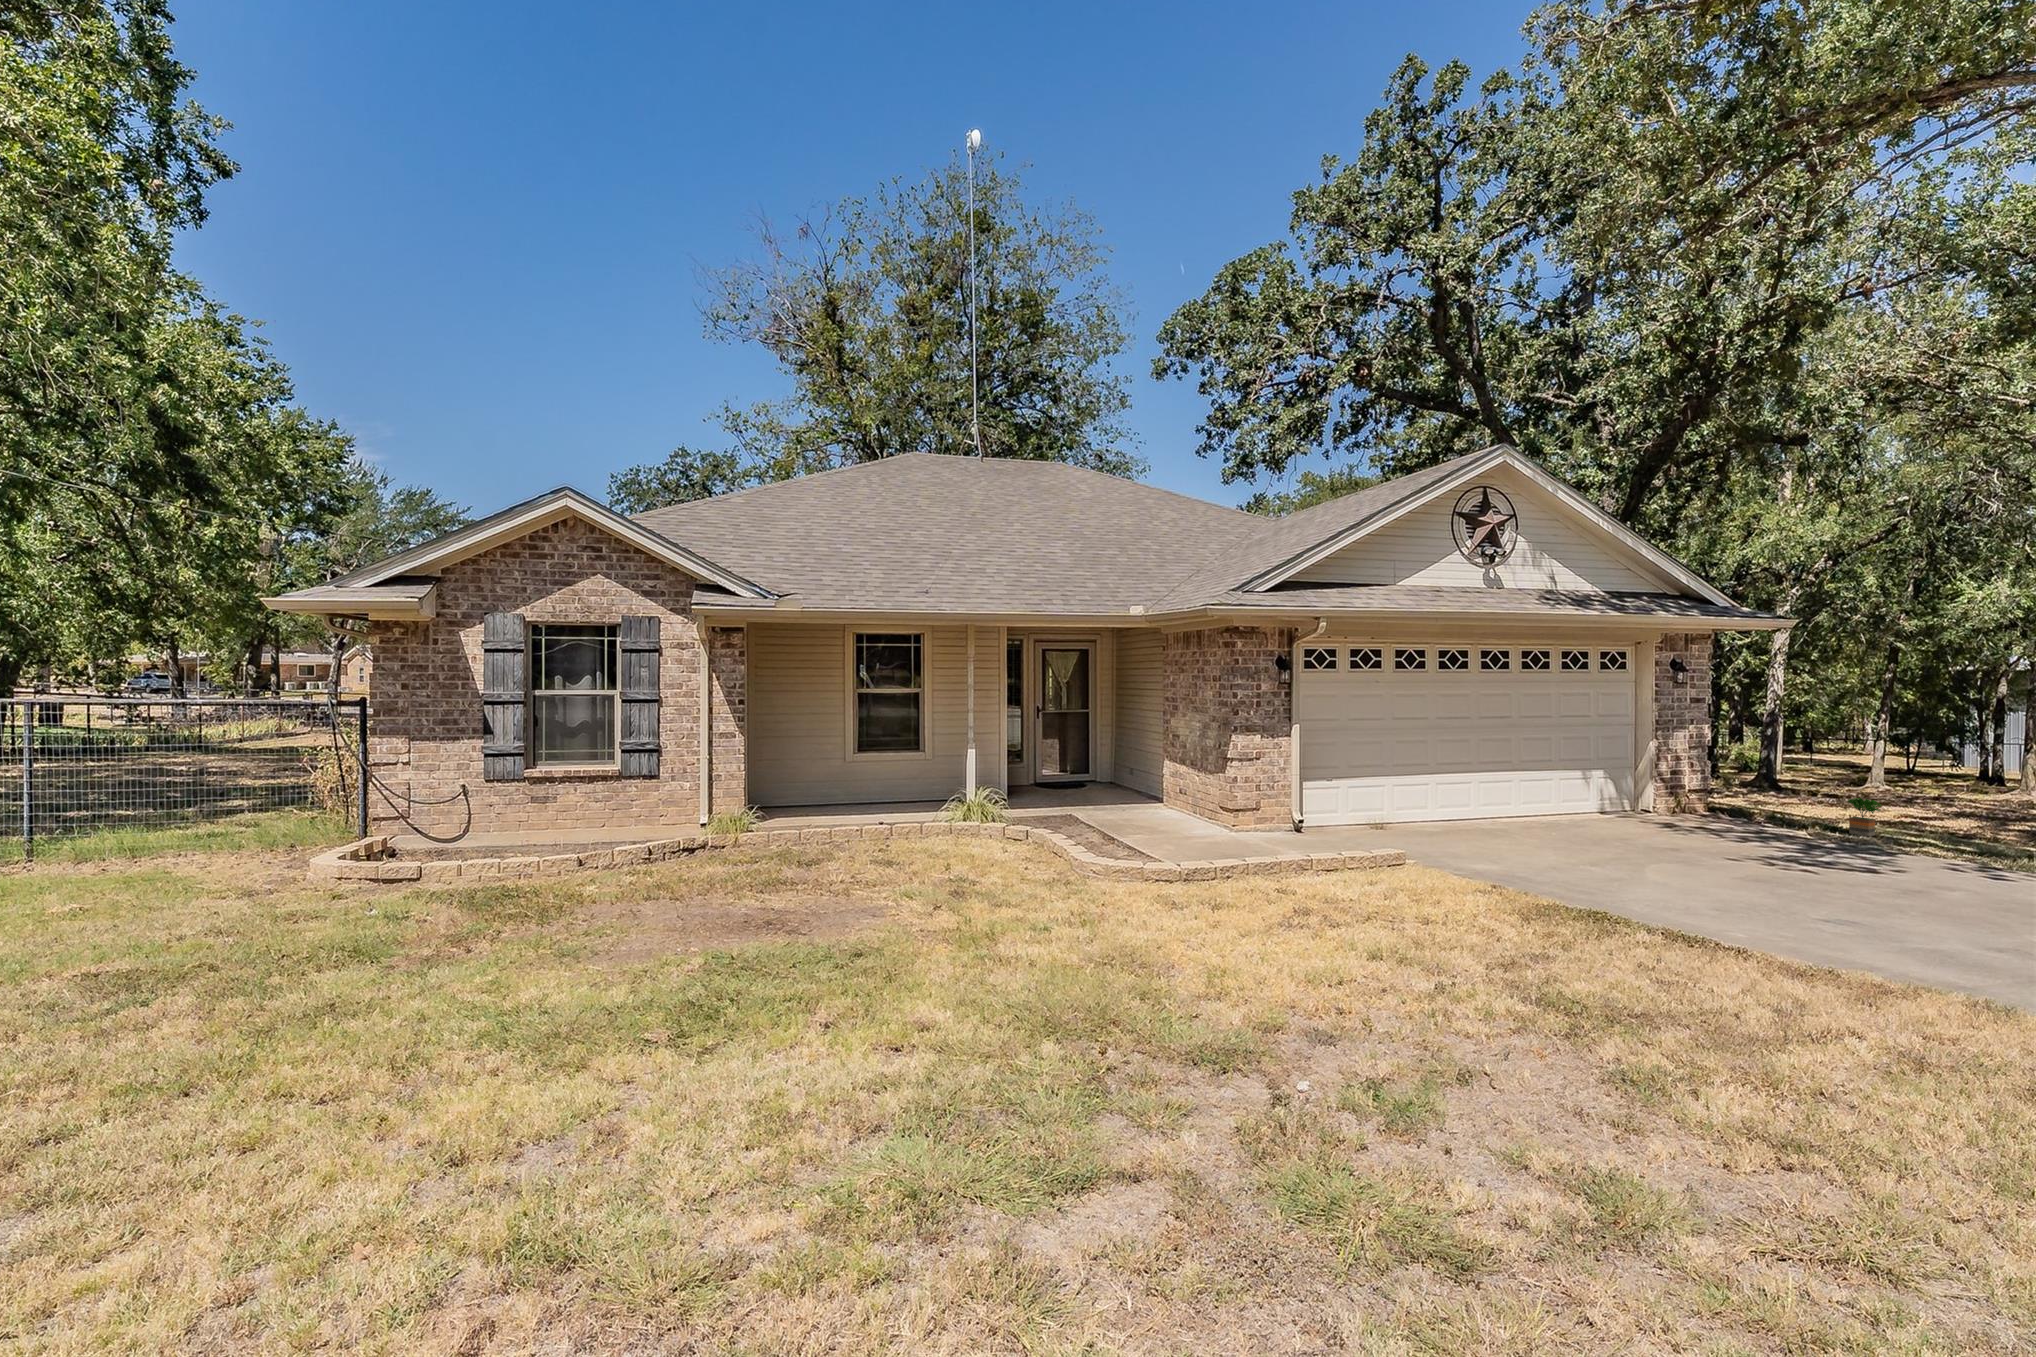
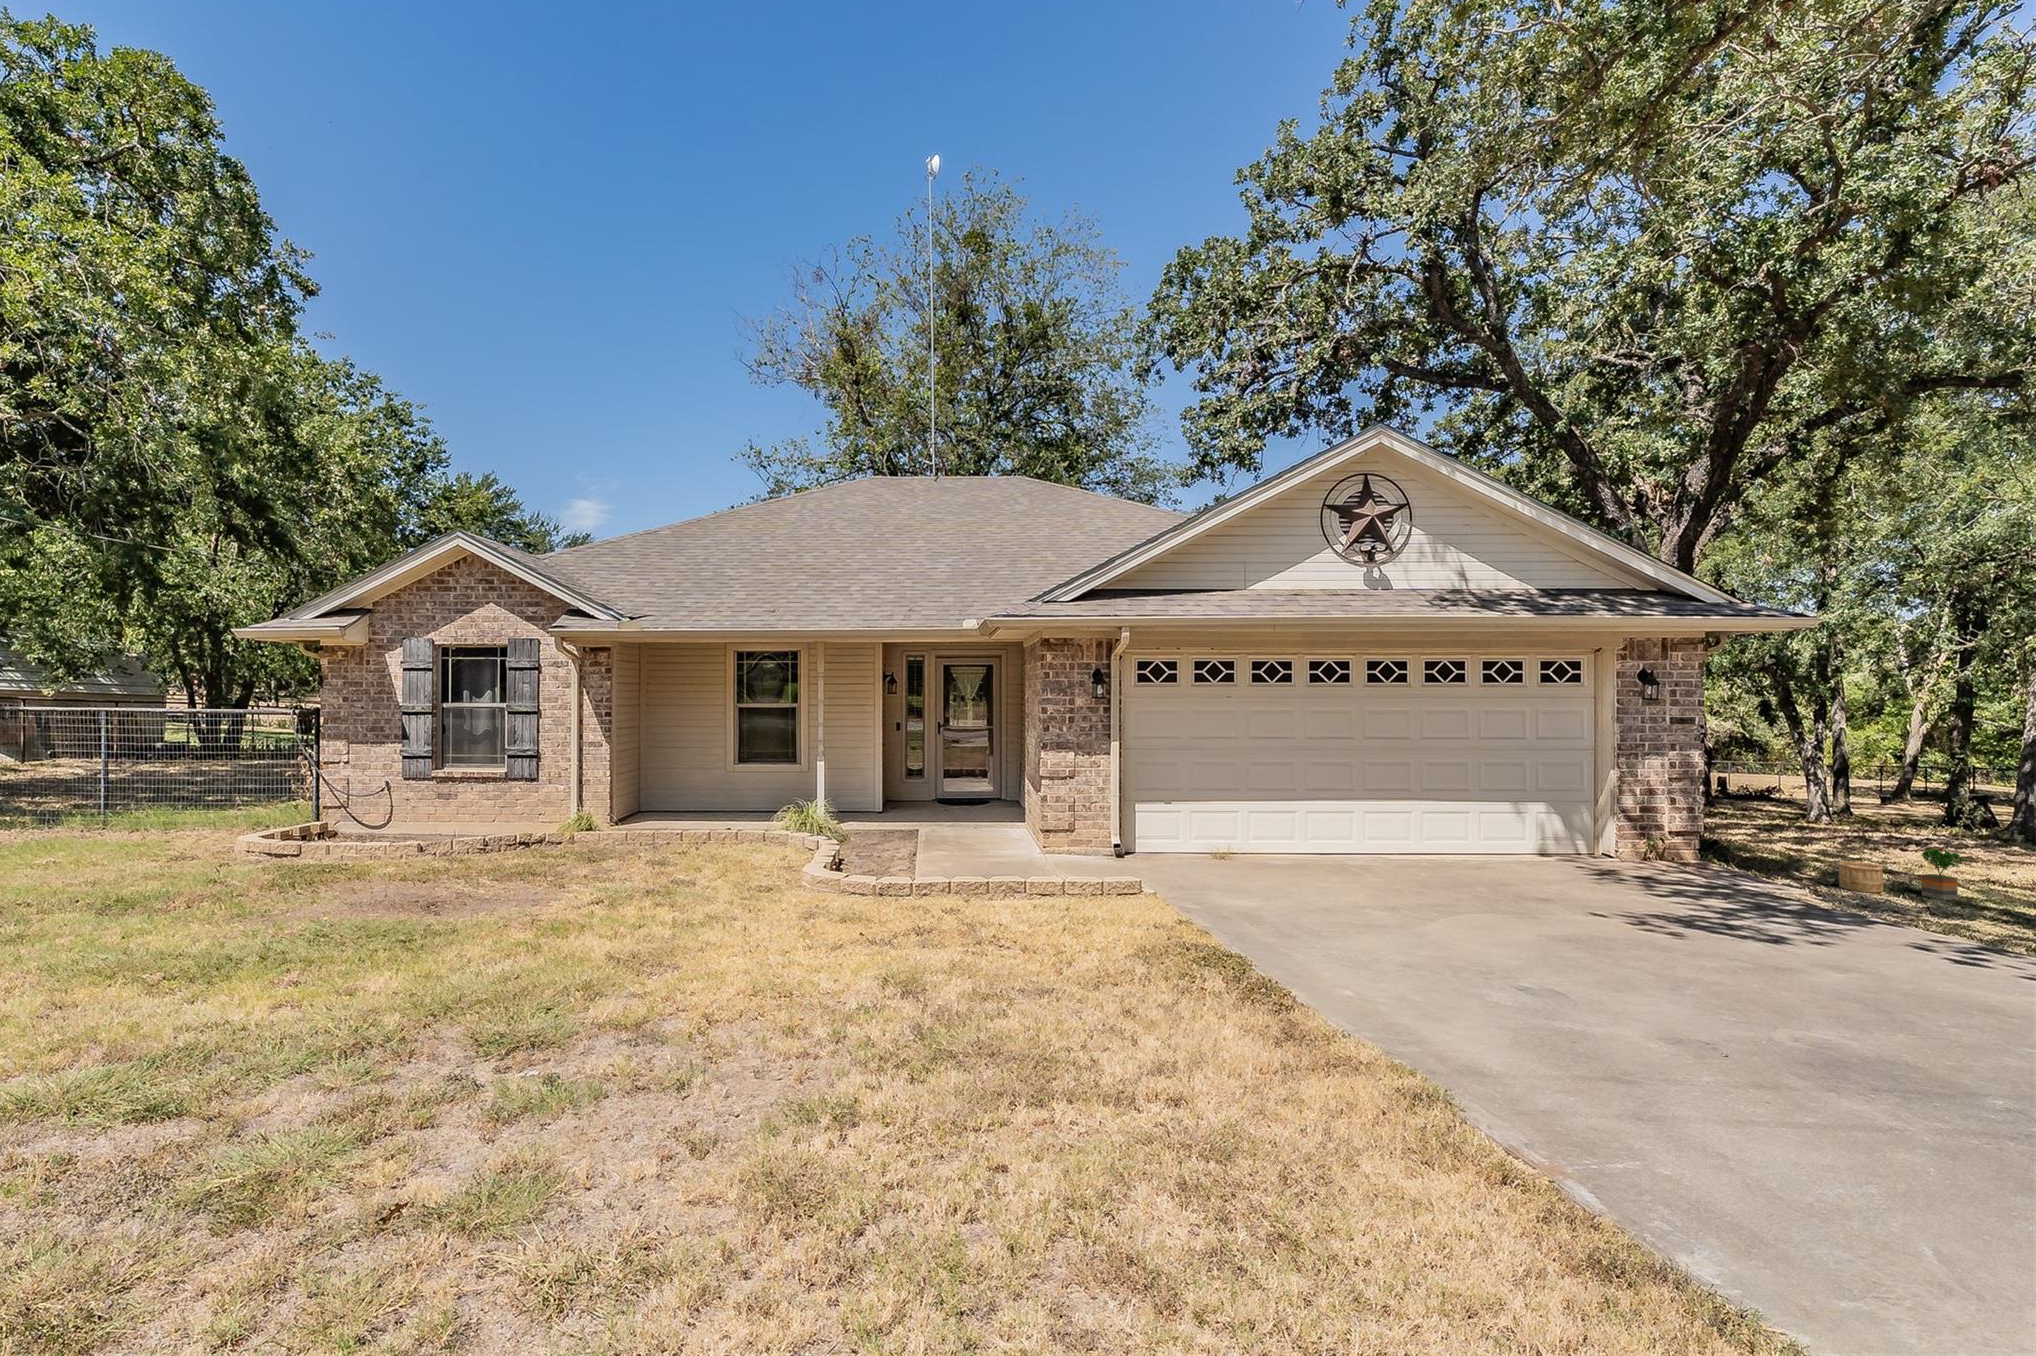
wooden bucket: none [1794,810,1830,833] -> present [1837,861,1884,893]

